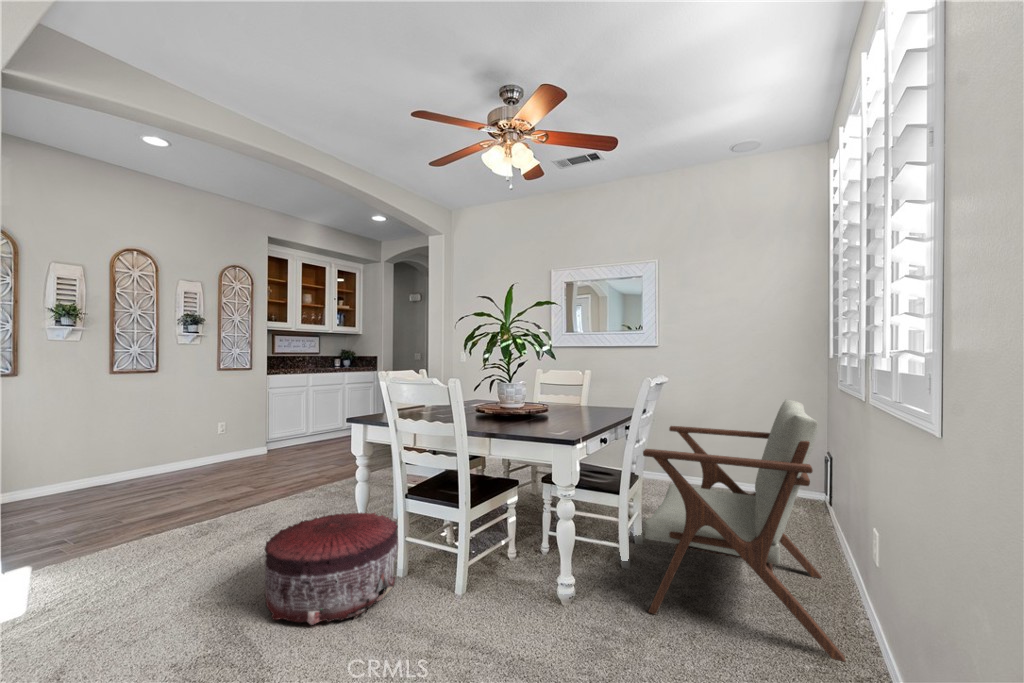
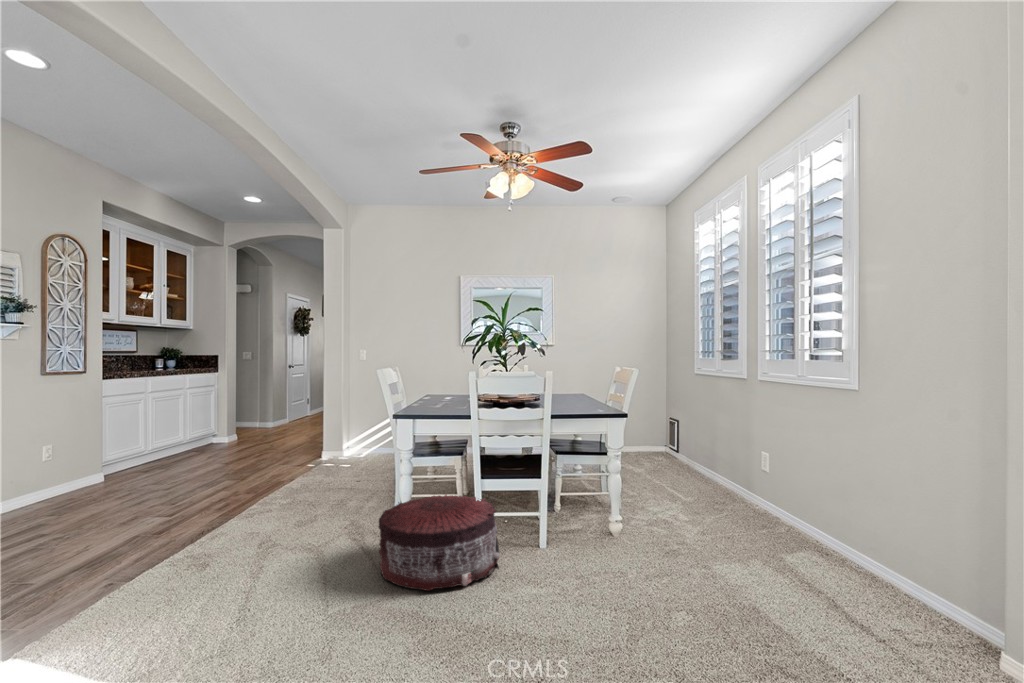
lounge chair: present [643,399,846,662] -> none [637,378,788,529]

